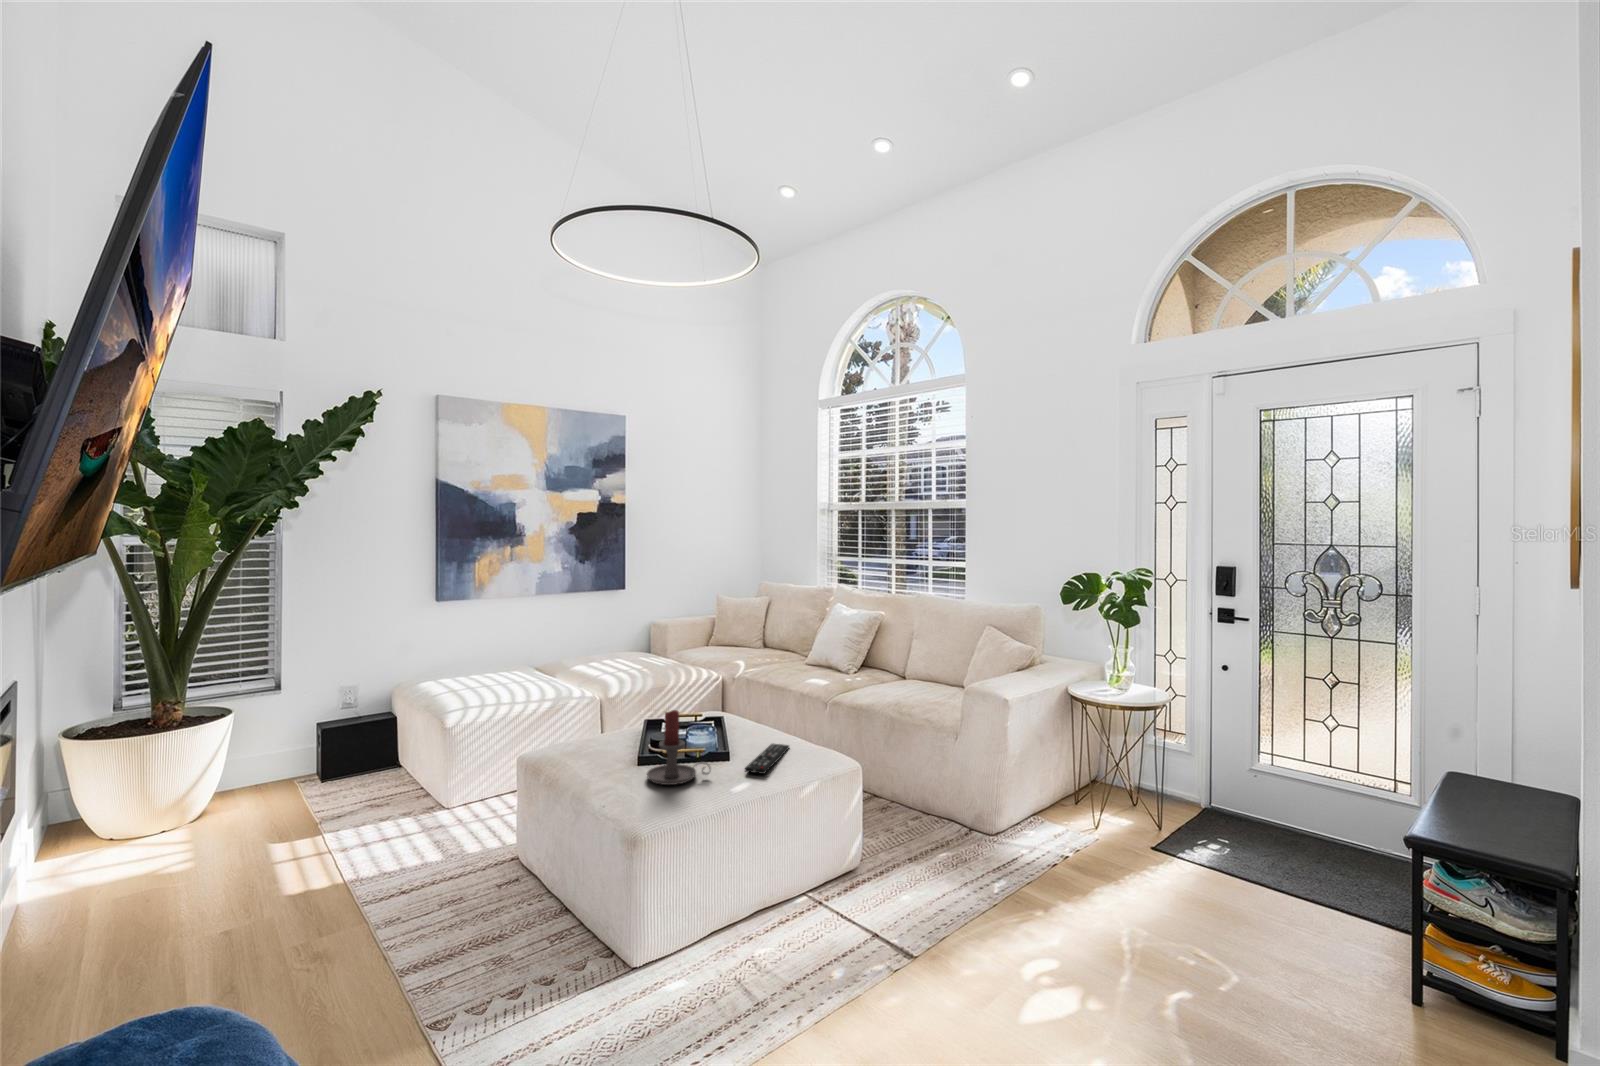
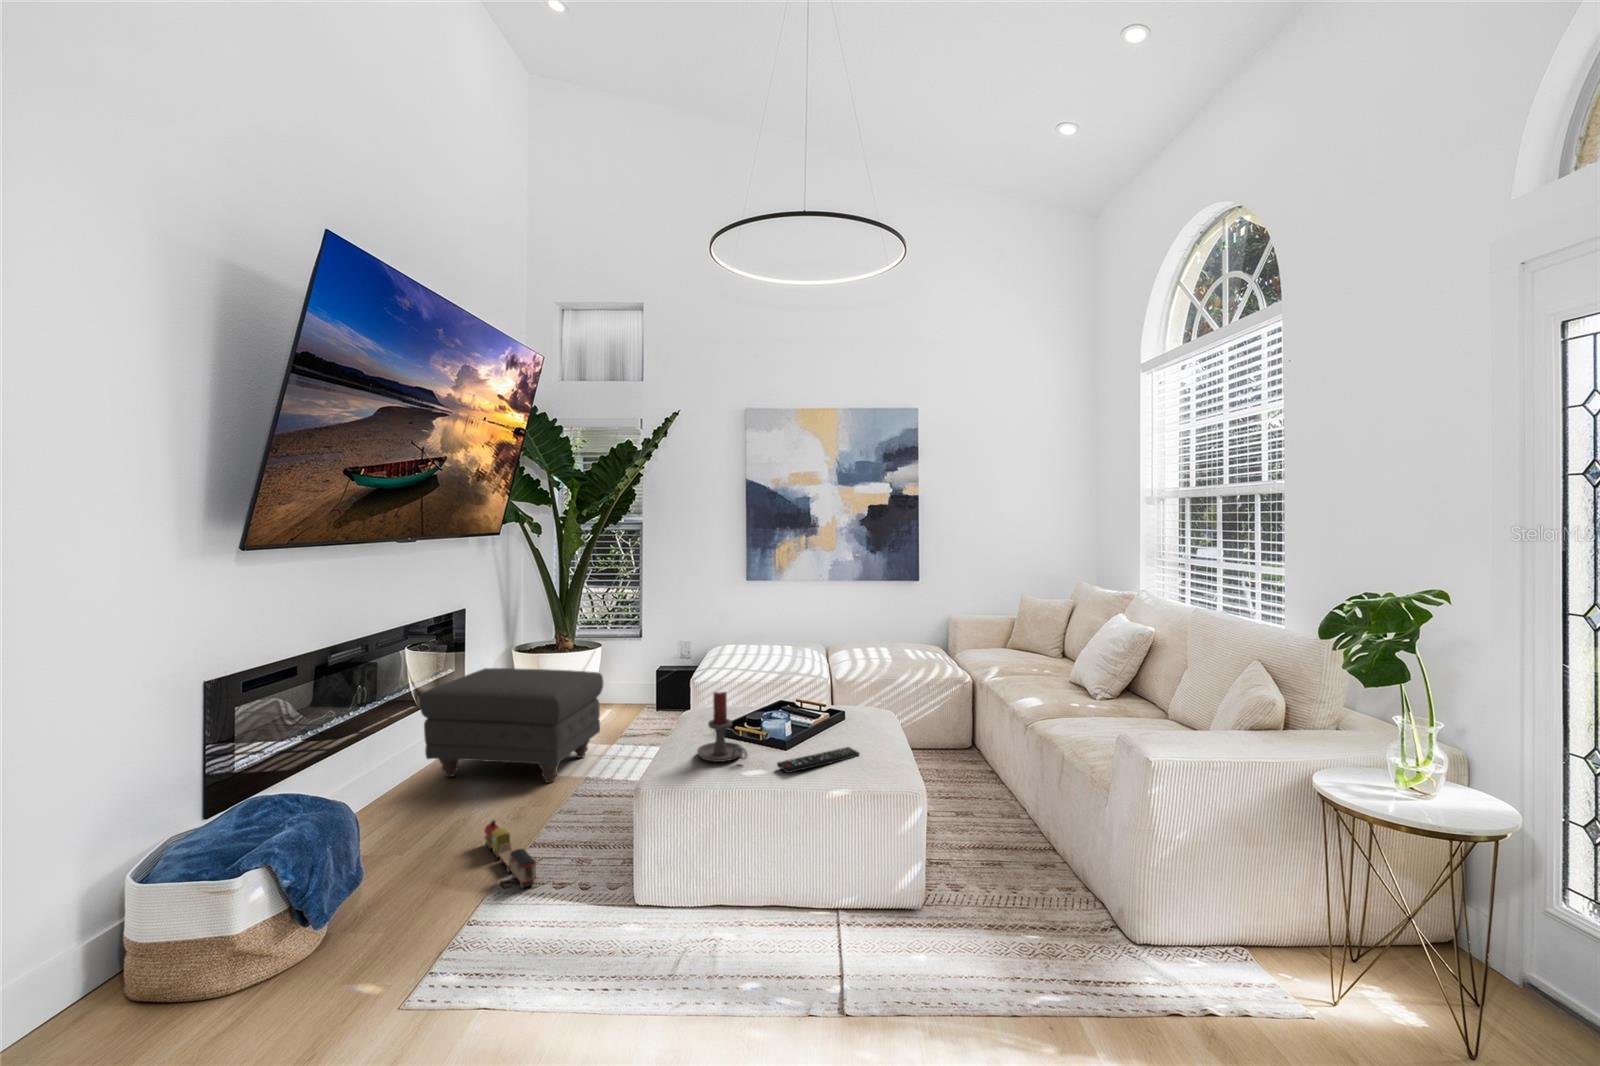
ottoman: none [38,740,339,955] -> present [419,668,604,783]
toy train: none [335,951,496,1004] -> present [484,820,536,888]

